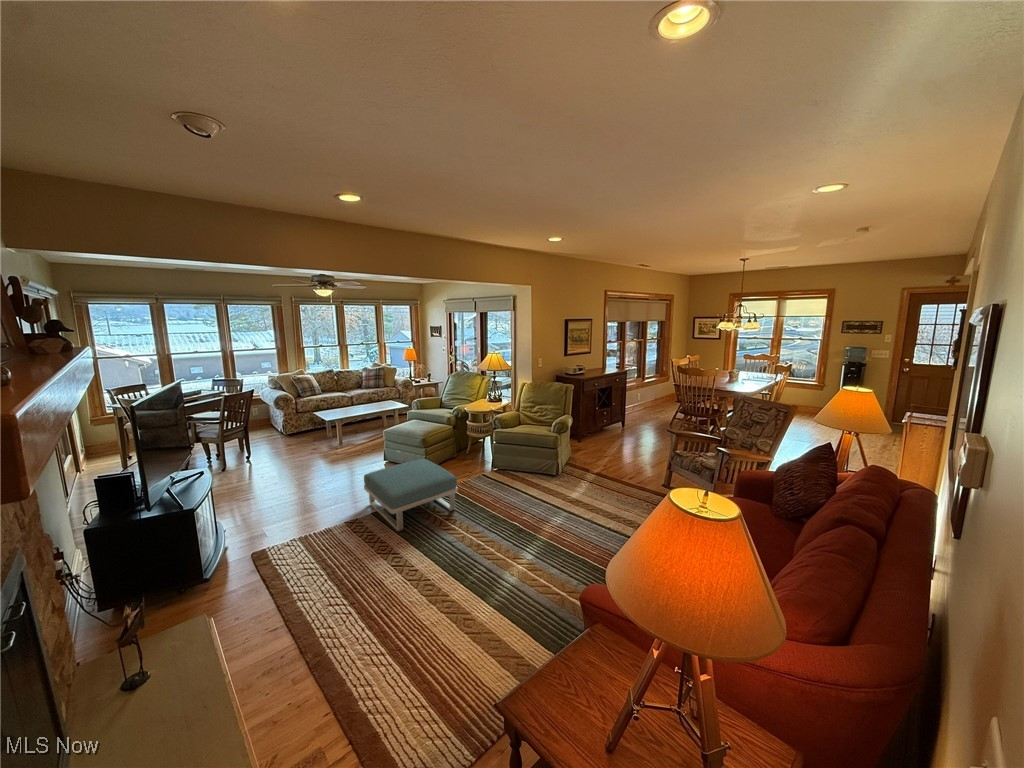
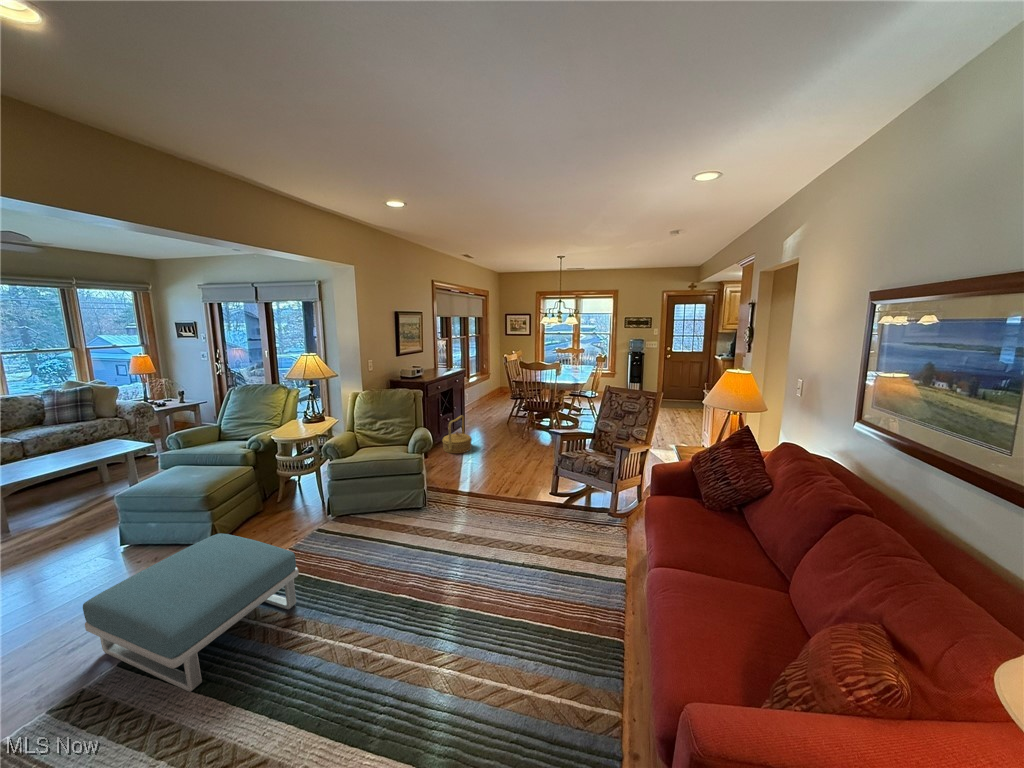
woven basket: none [593,412,620,445] -> present [443,415,472,454]

